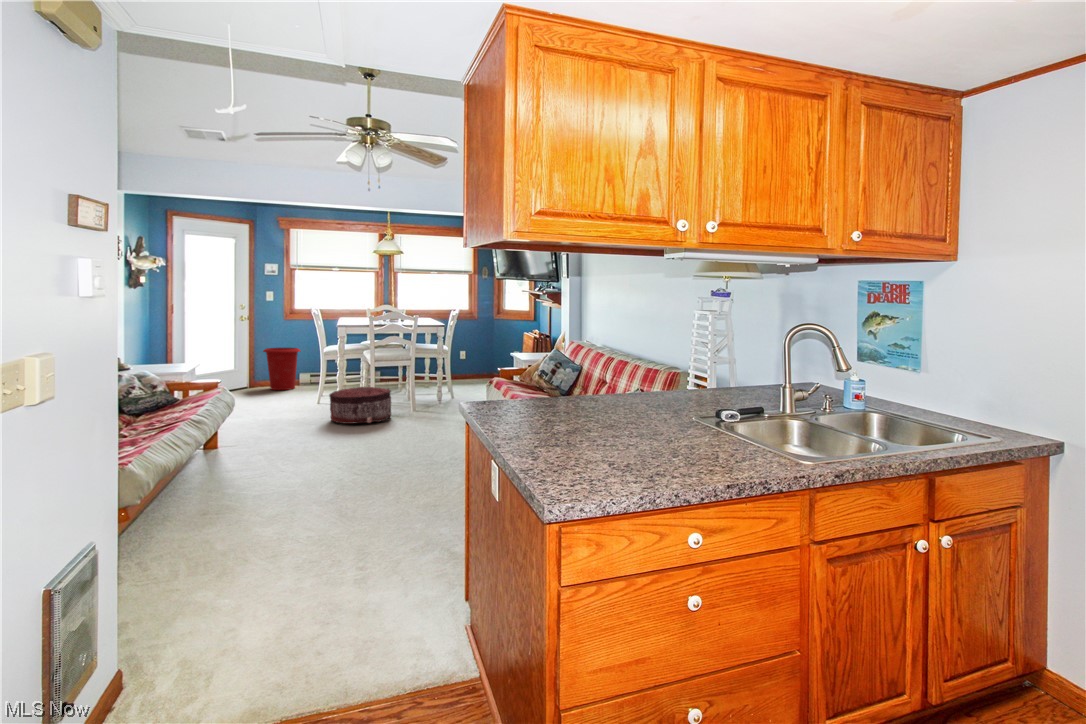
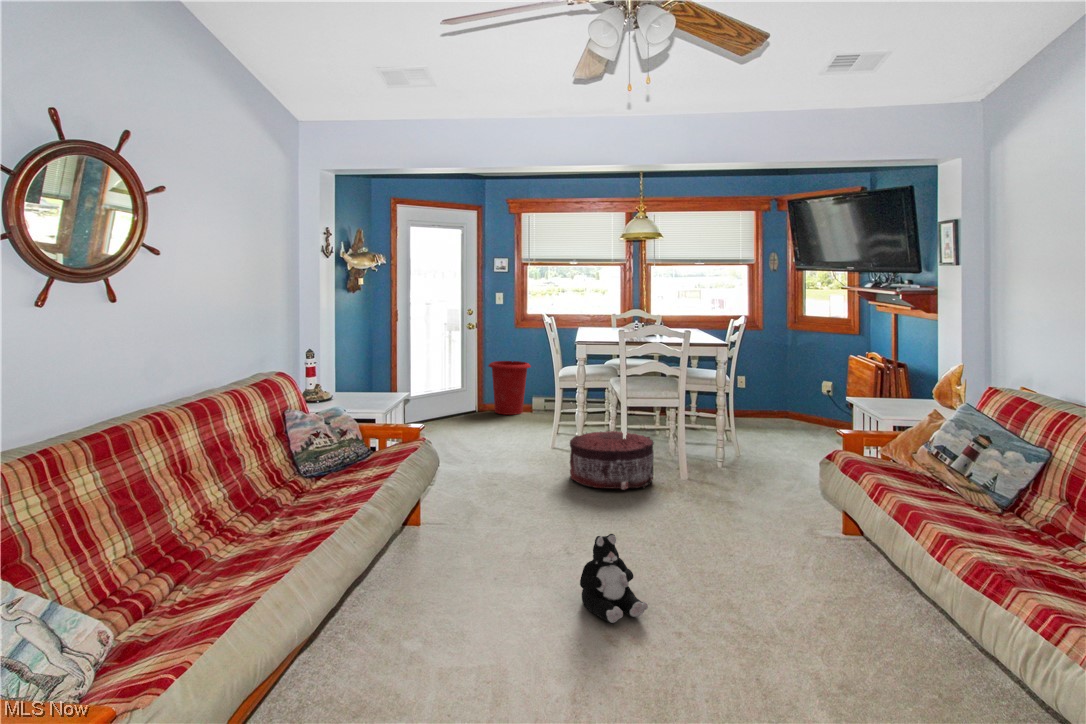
plush toy: none [329,428,371,477] -> present [580,534,648,623]

